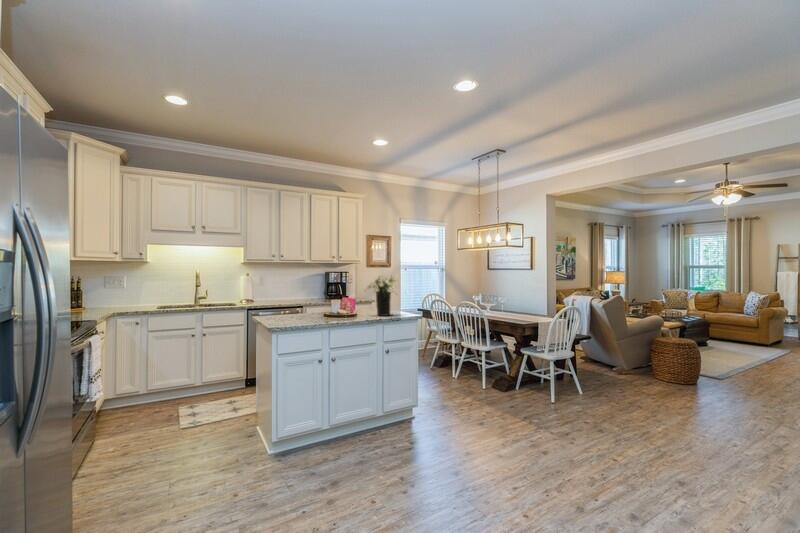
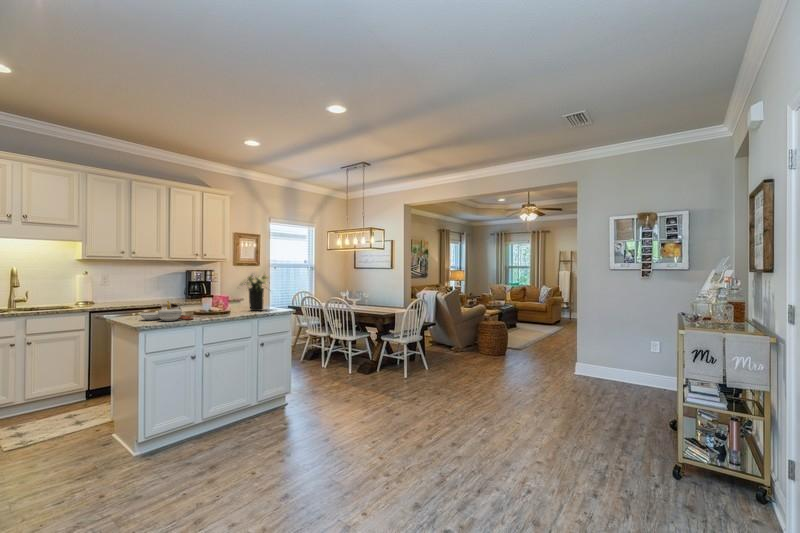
cutting board: none [274,304,321,325] -> present [140,301,193,321]

